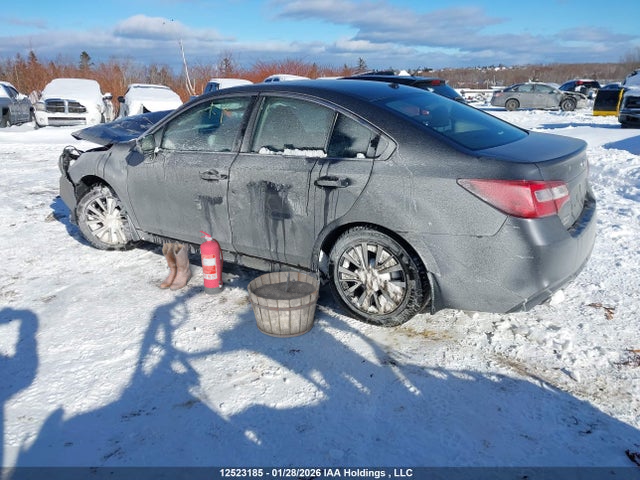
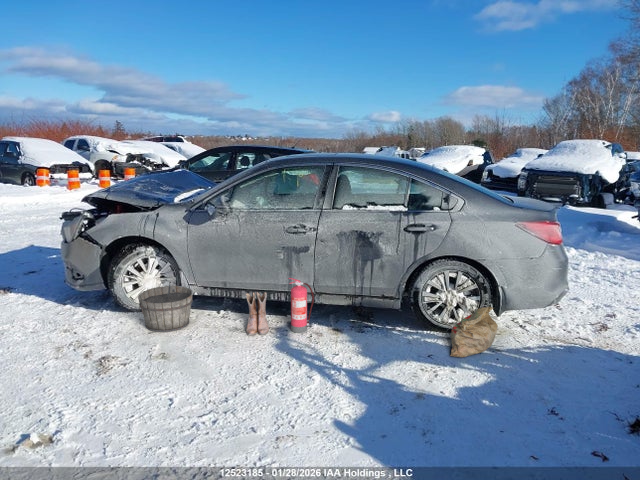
wooden bucket: present [247,268,319,338] -> present [138,282,193,332]
bag: none [333,297,412,359] -> present [450,307,498,357]

